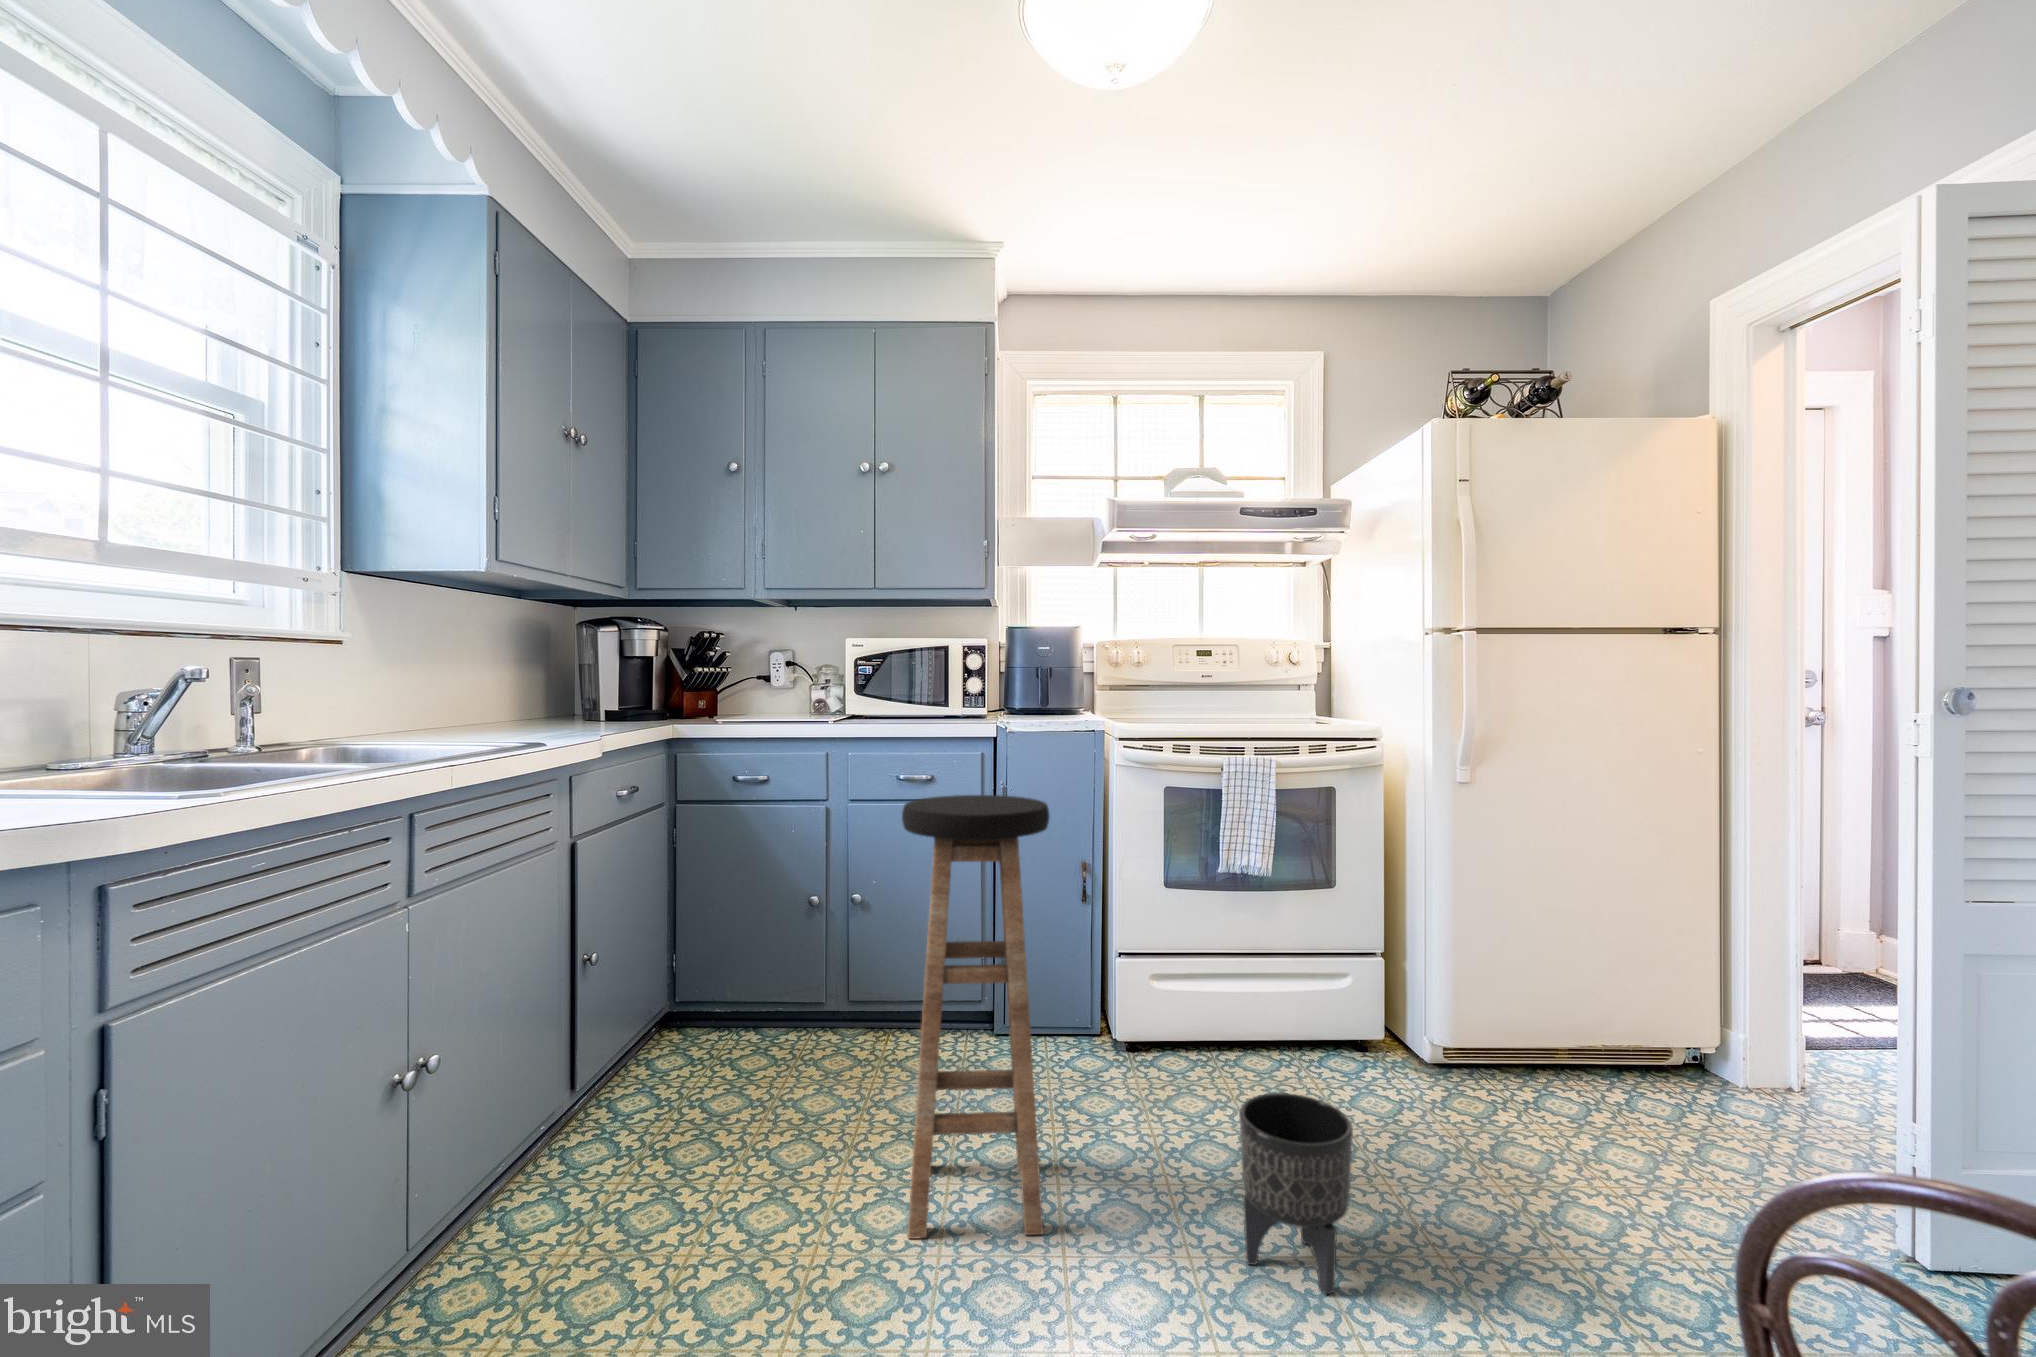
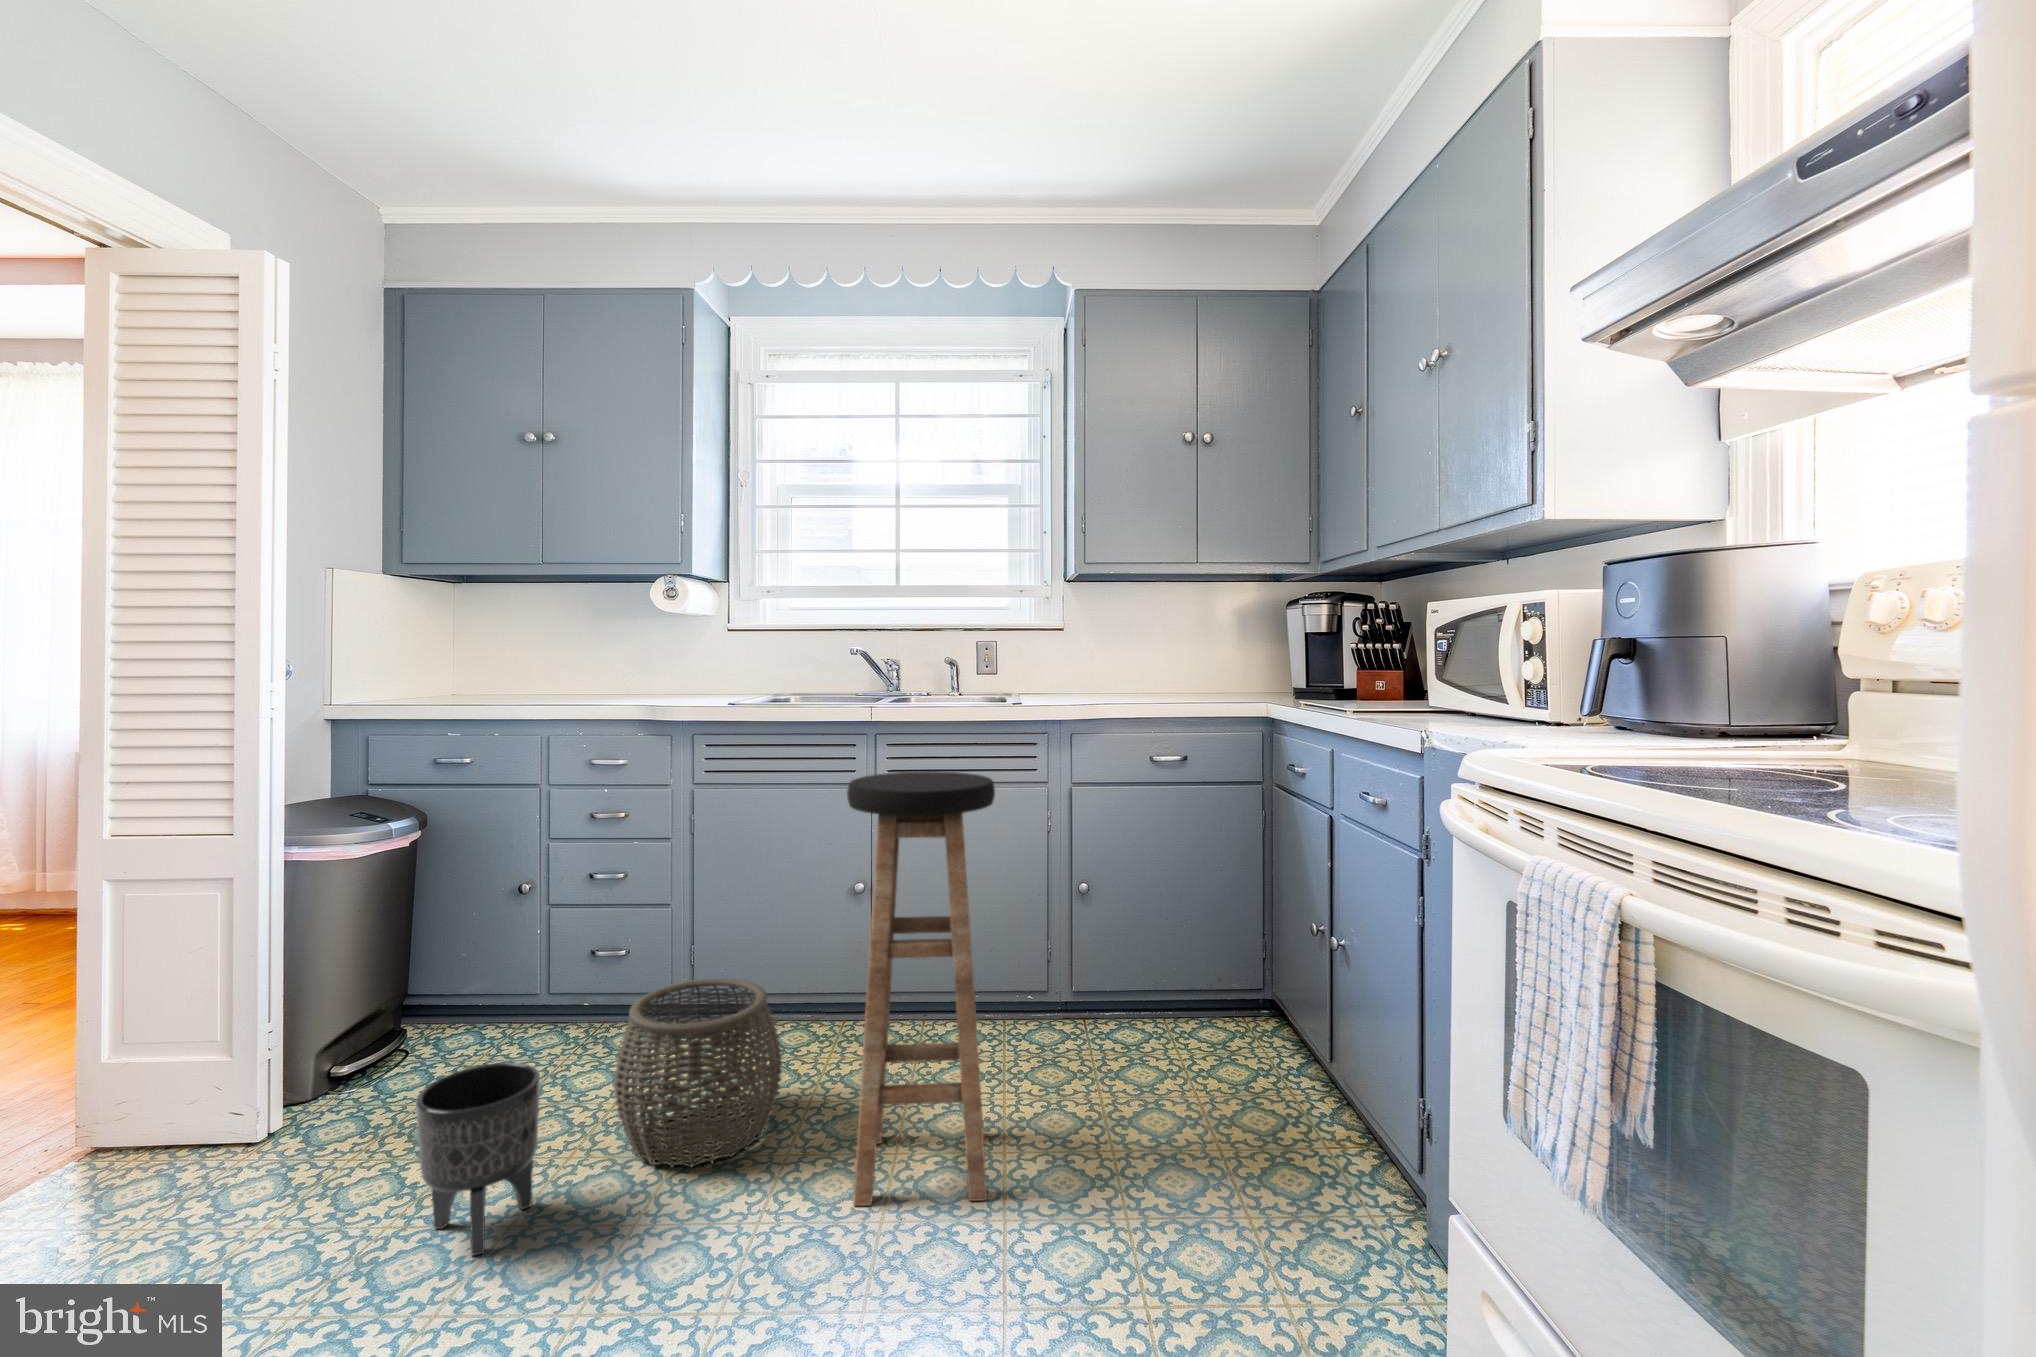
woven basket: none [664,1002,831,1196] -> present [614,978,782,1168]
planter: present [1239,1093,1353,1295] -> present [416,1063,540,1256]

